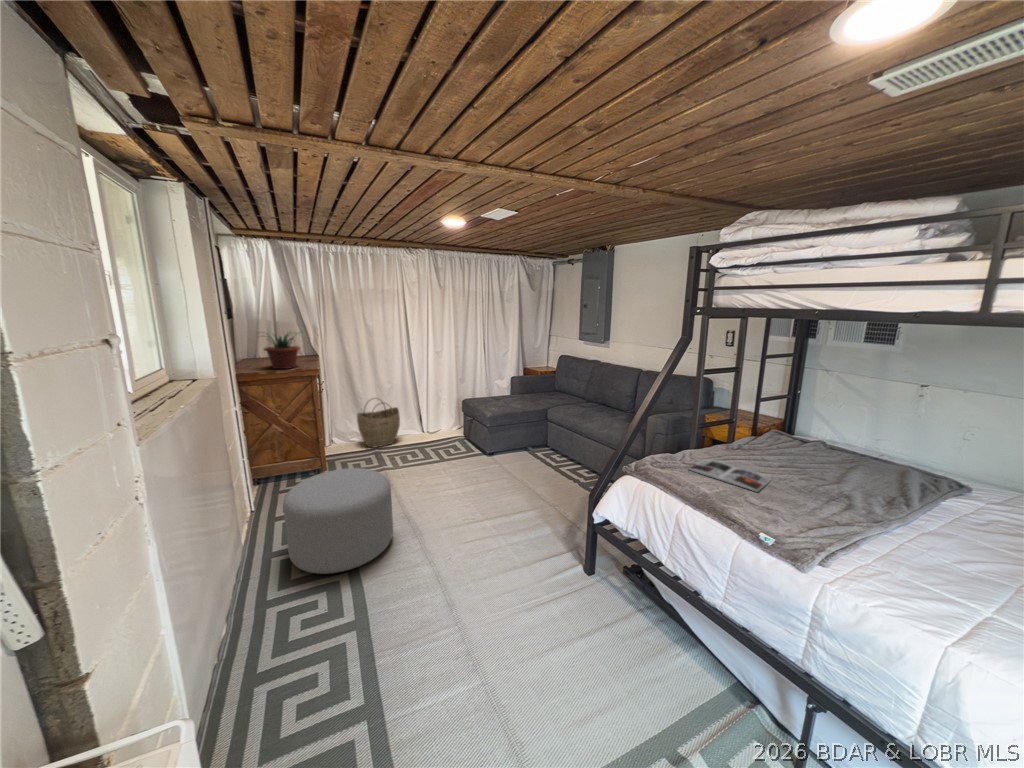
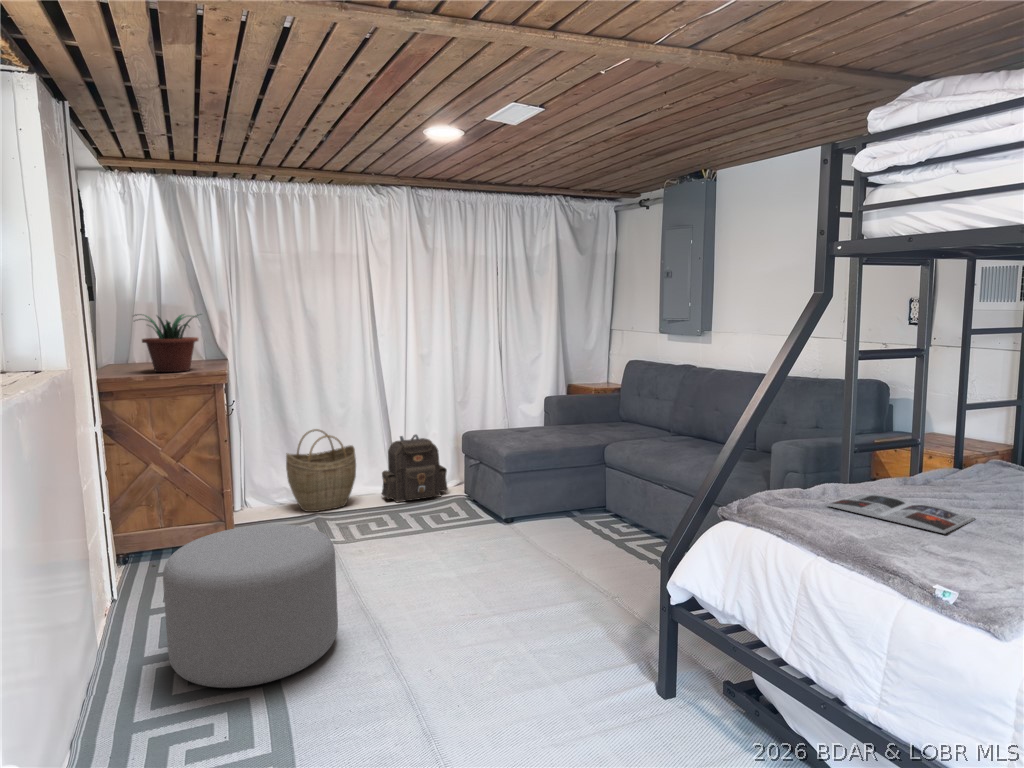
backpack: none [415,400,455,441] -> present [382,435,448,502]

